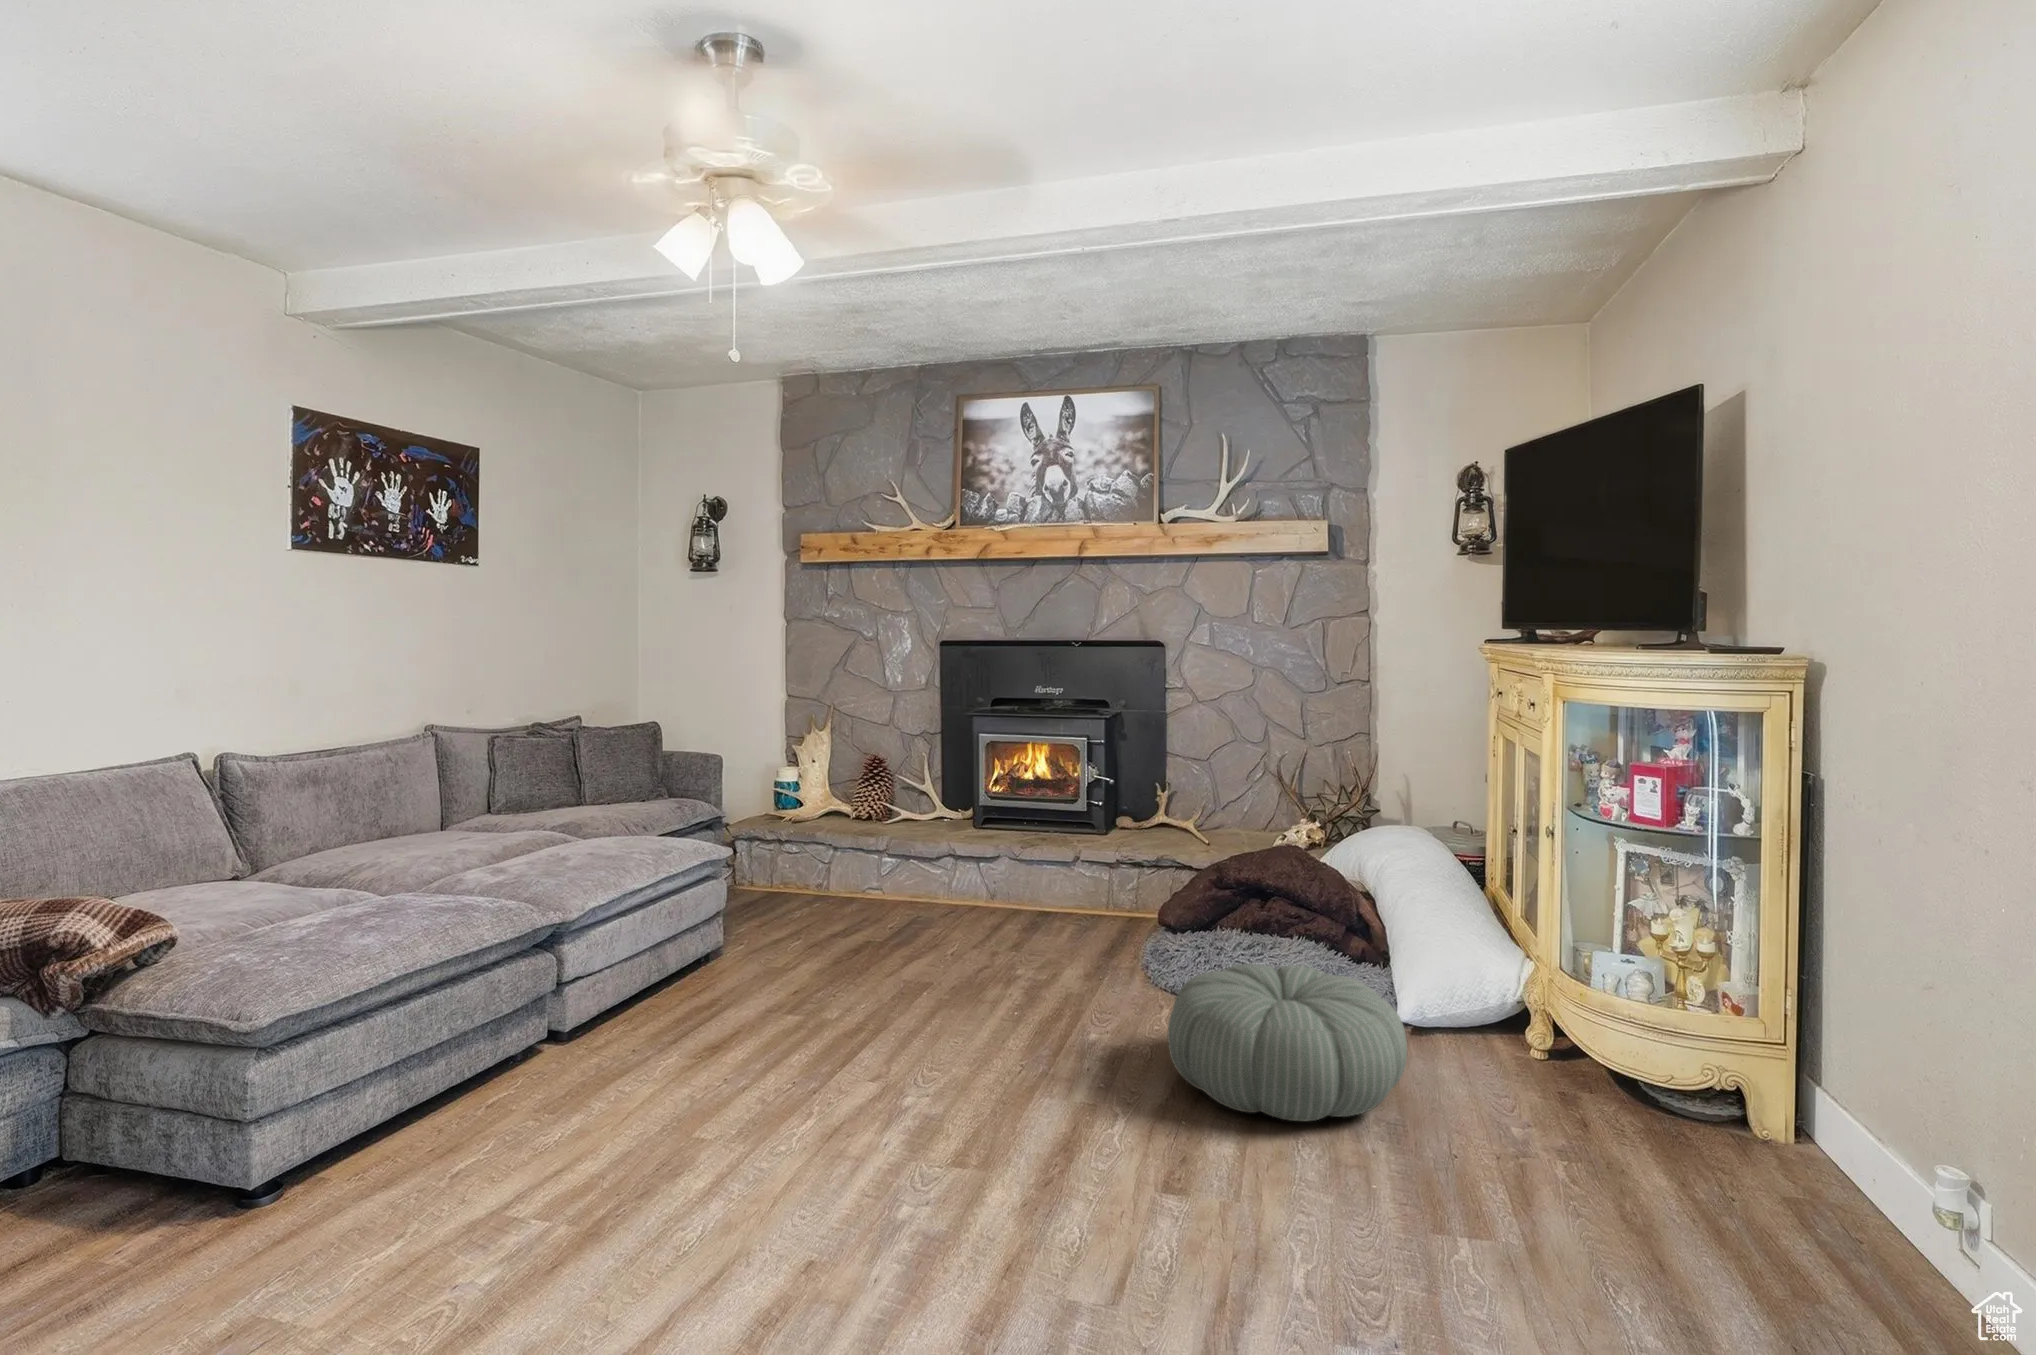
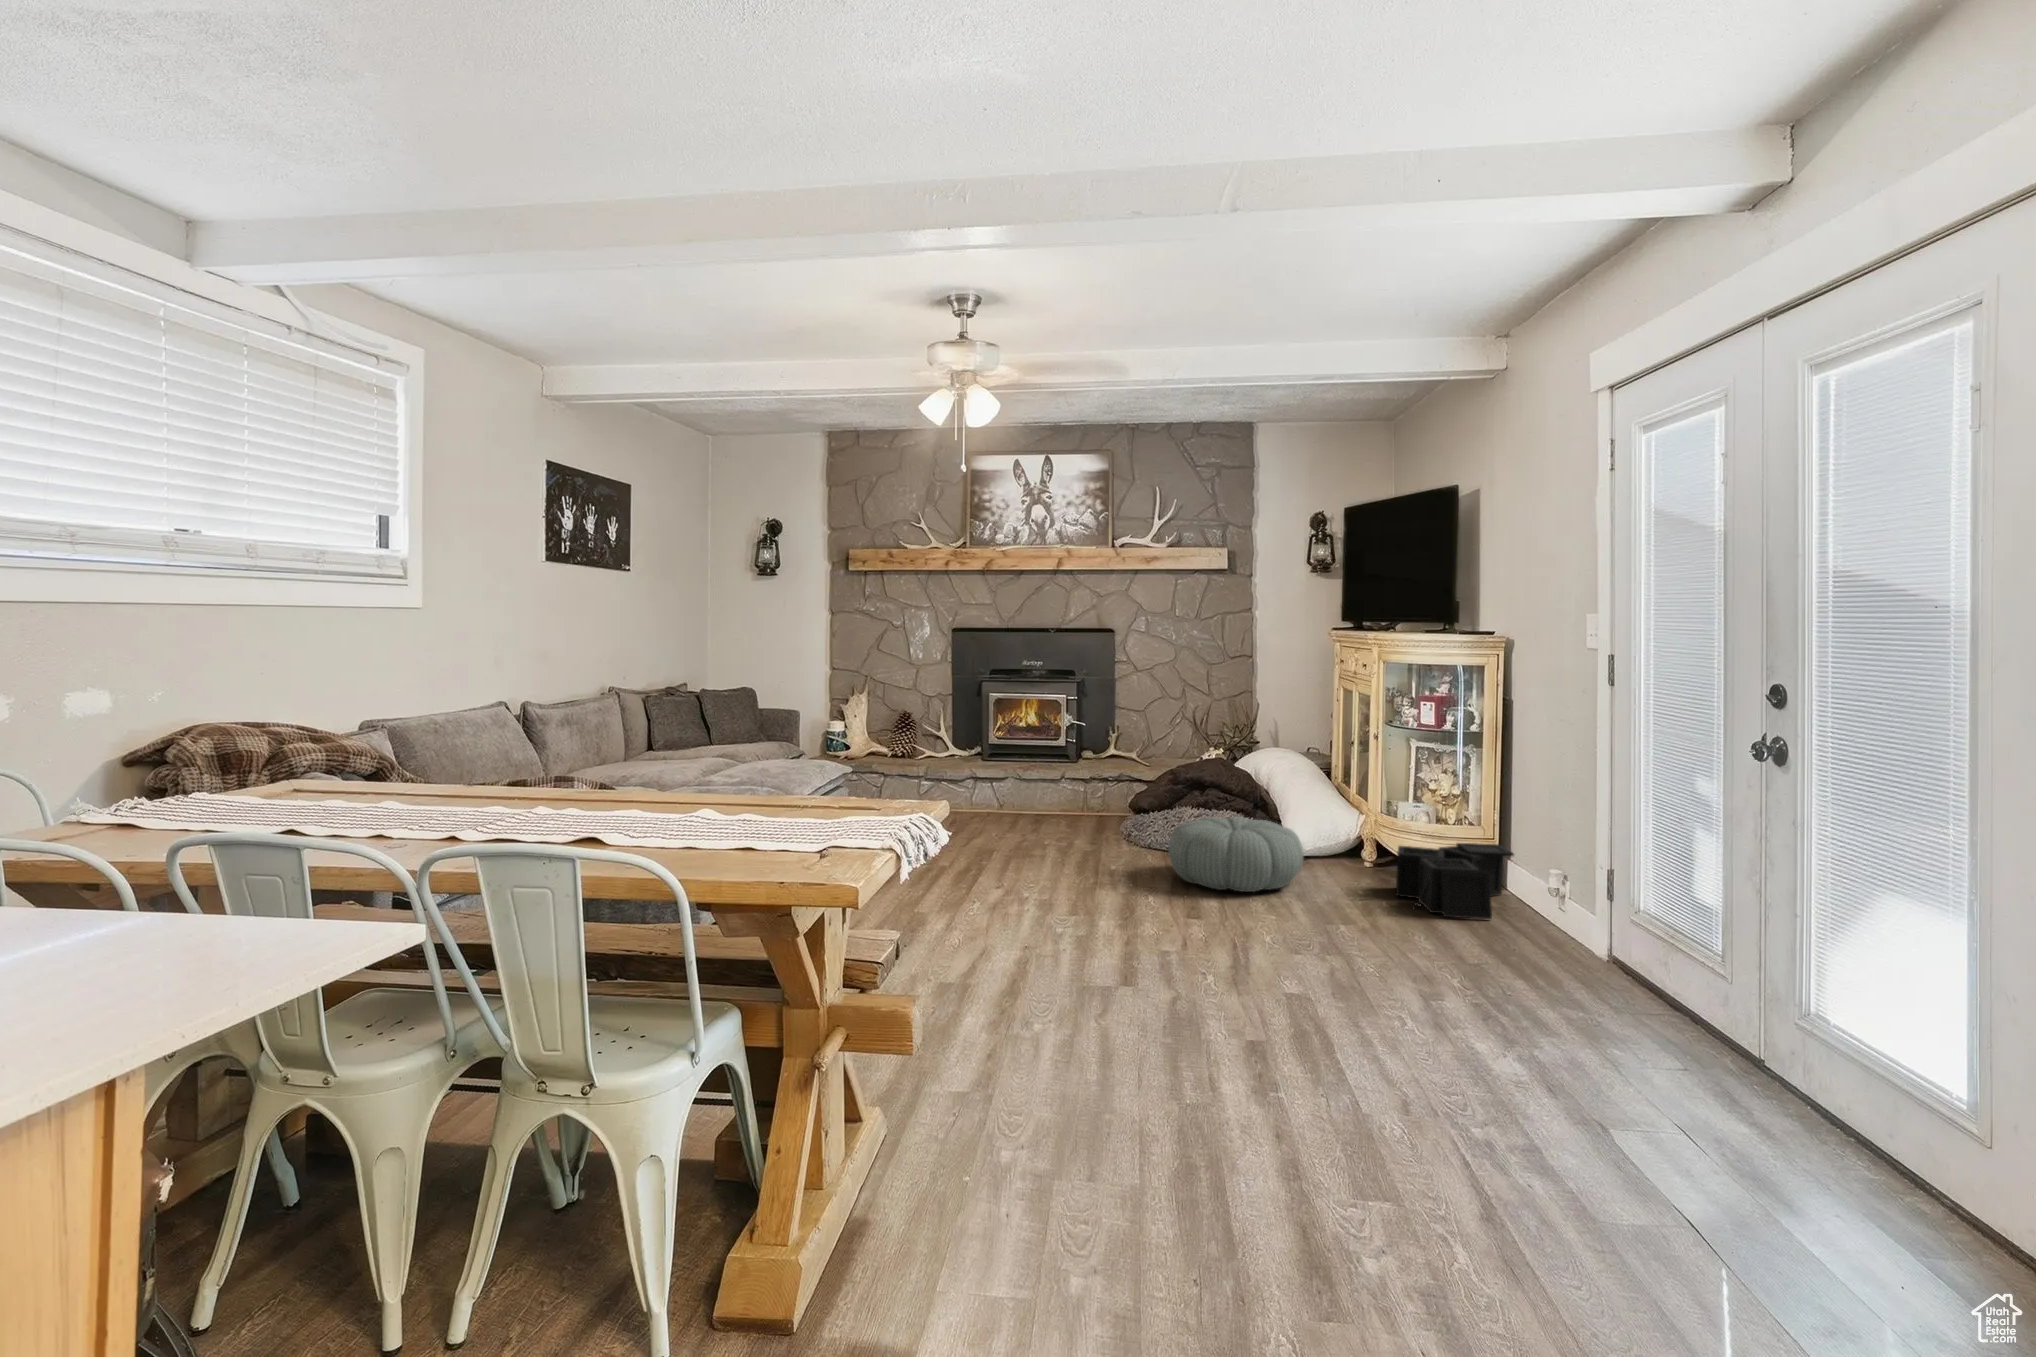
storage bin: none [1582,1045,1831,1246] -> present [1396,843,1514,919]

